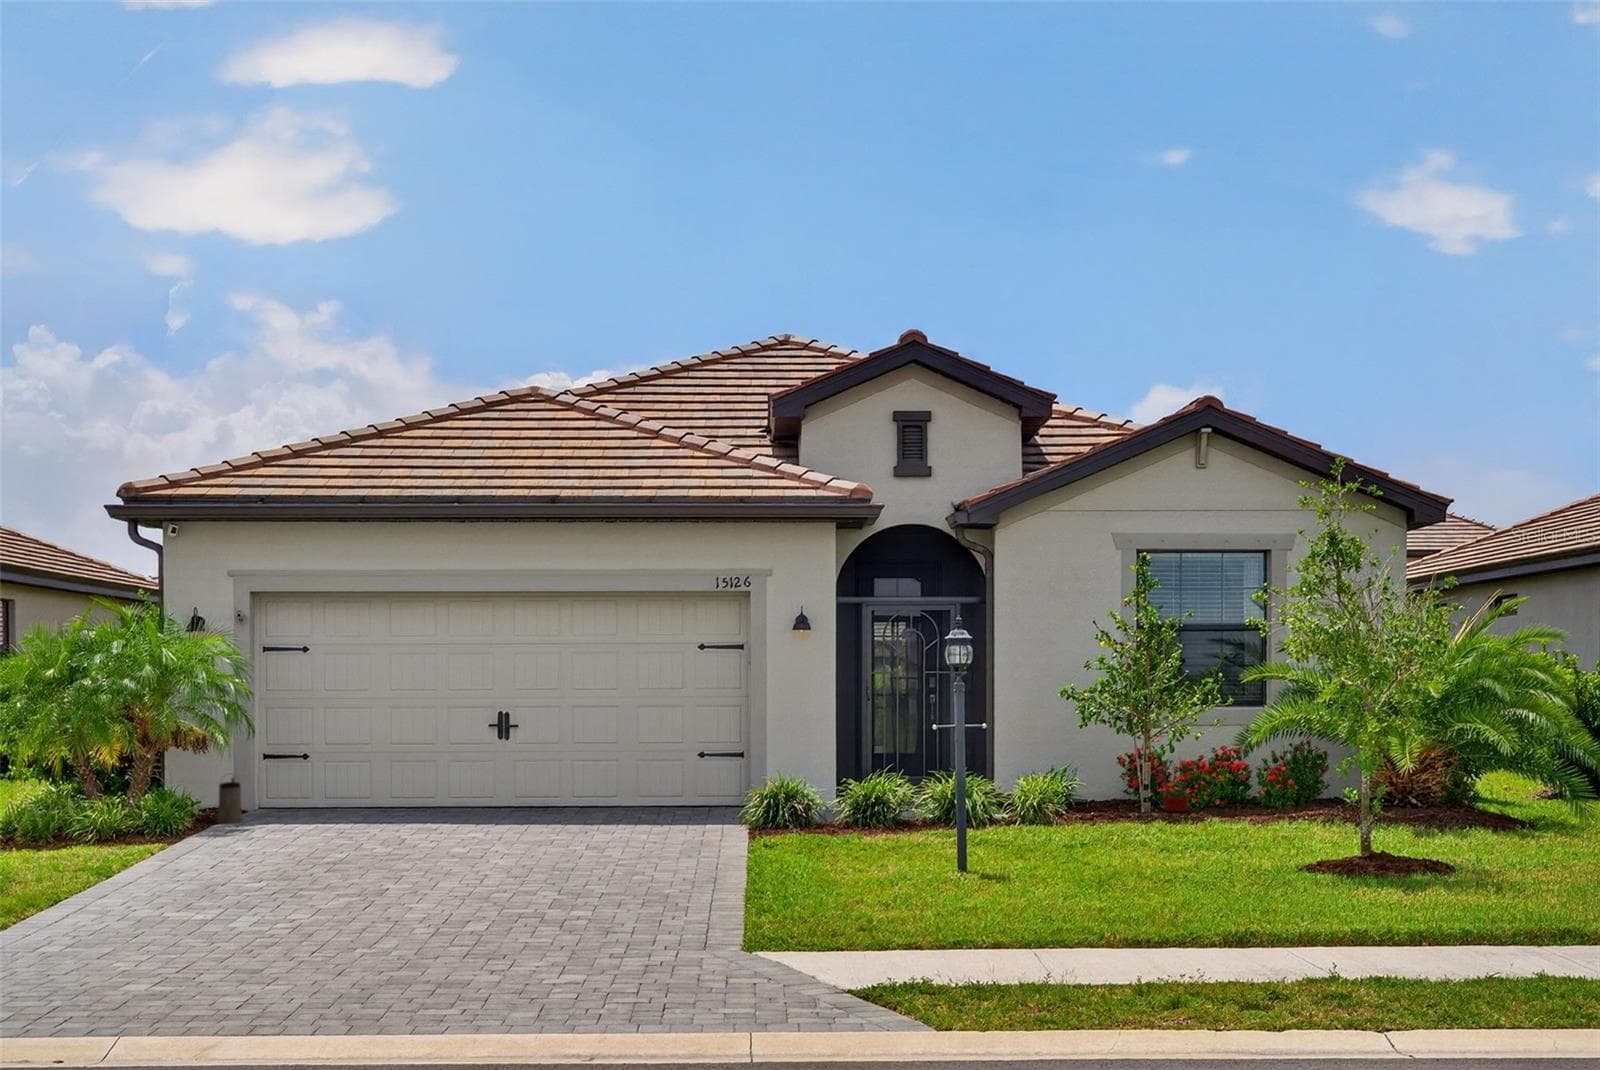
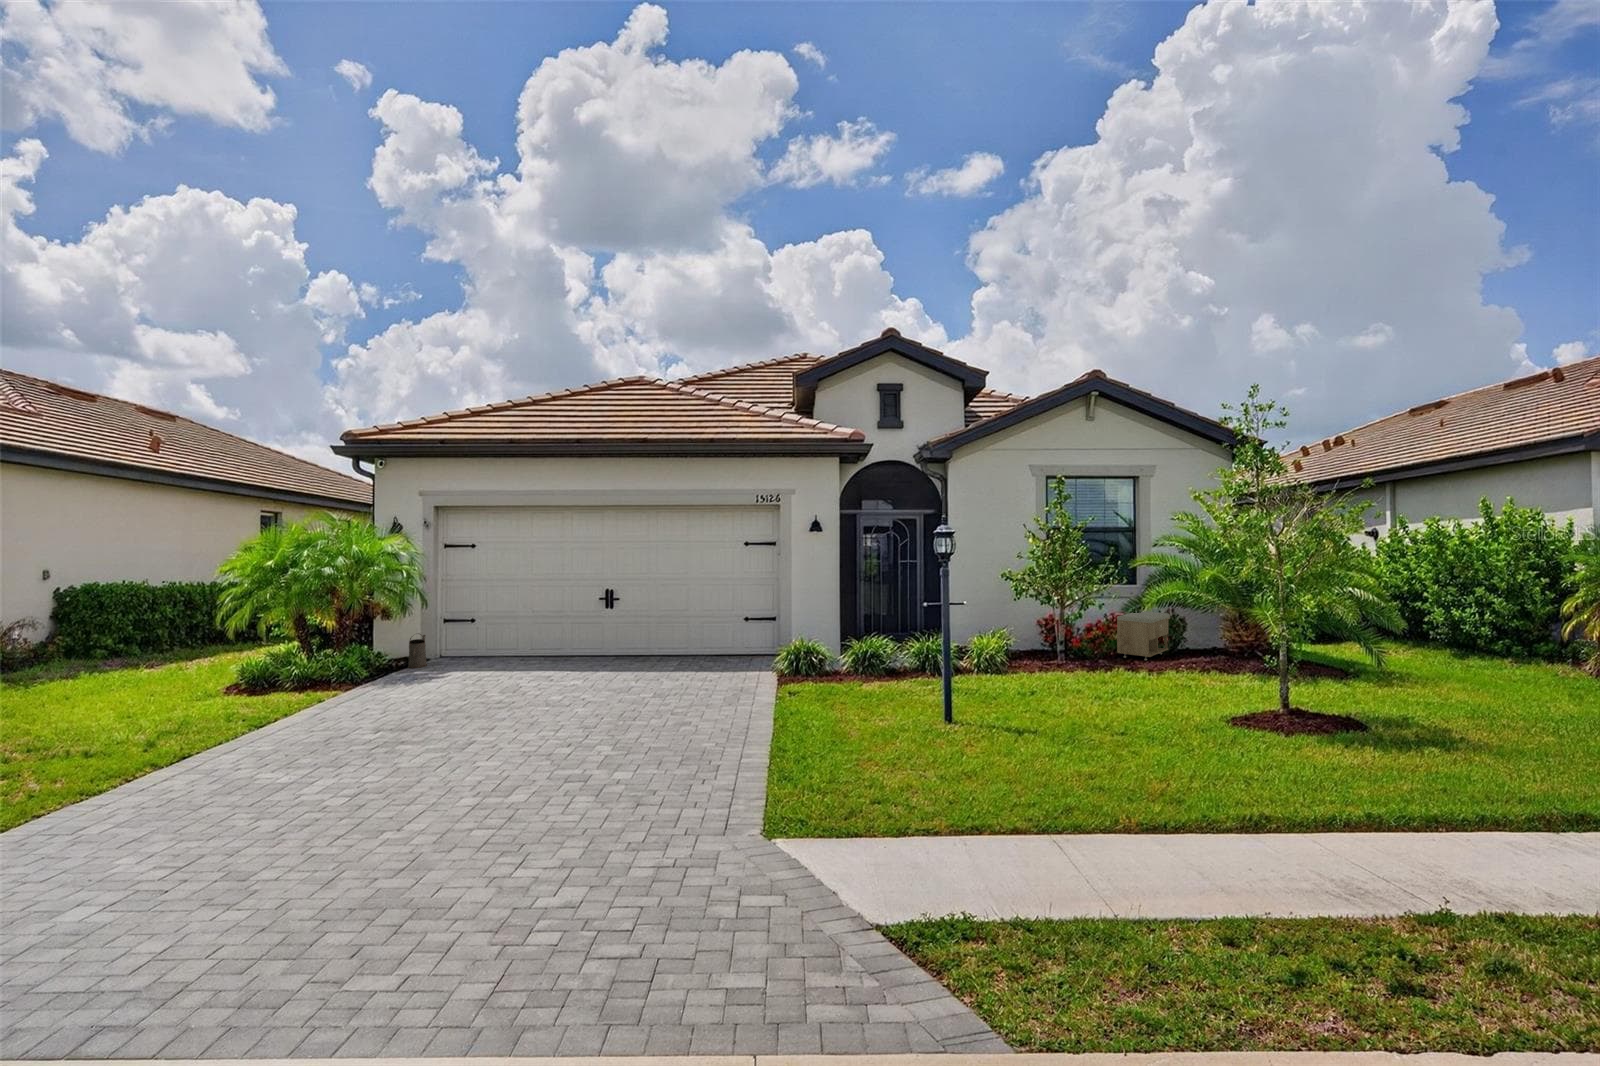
storage bench: none [1226,745,1303,813] -> present [1117,612,1170,660]
decorative plant: present [1149,759,1210,812] -> none [1057,618,1107,659]

